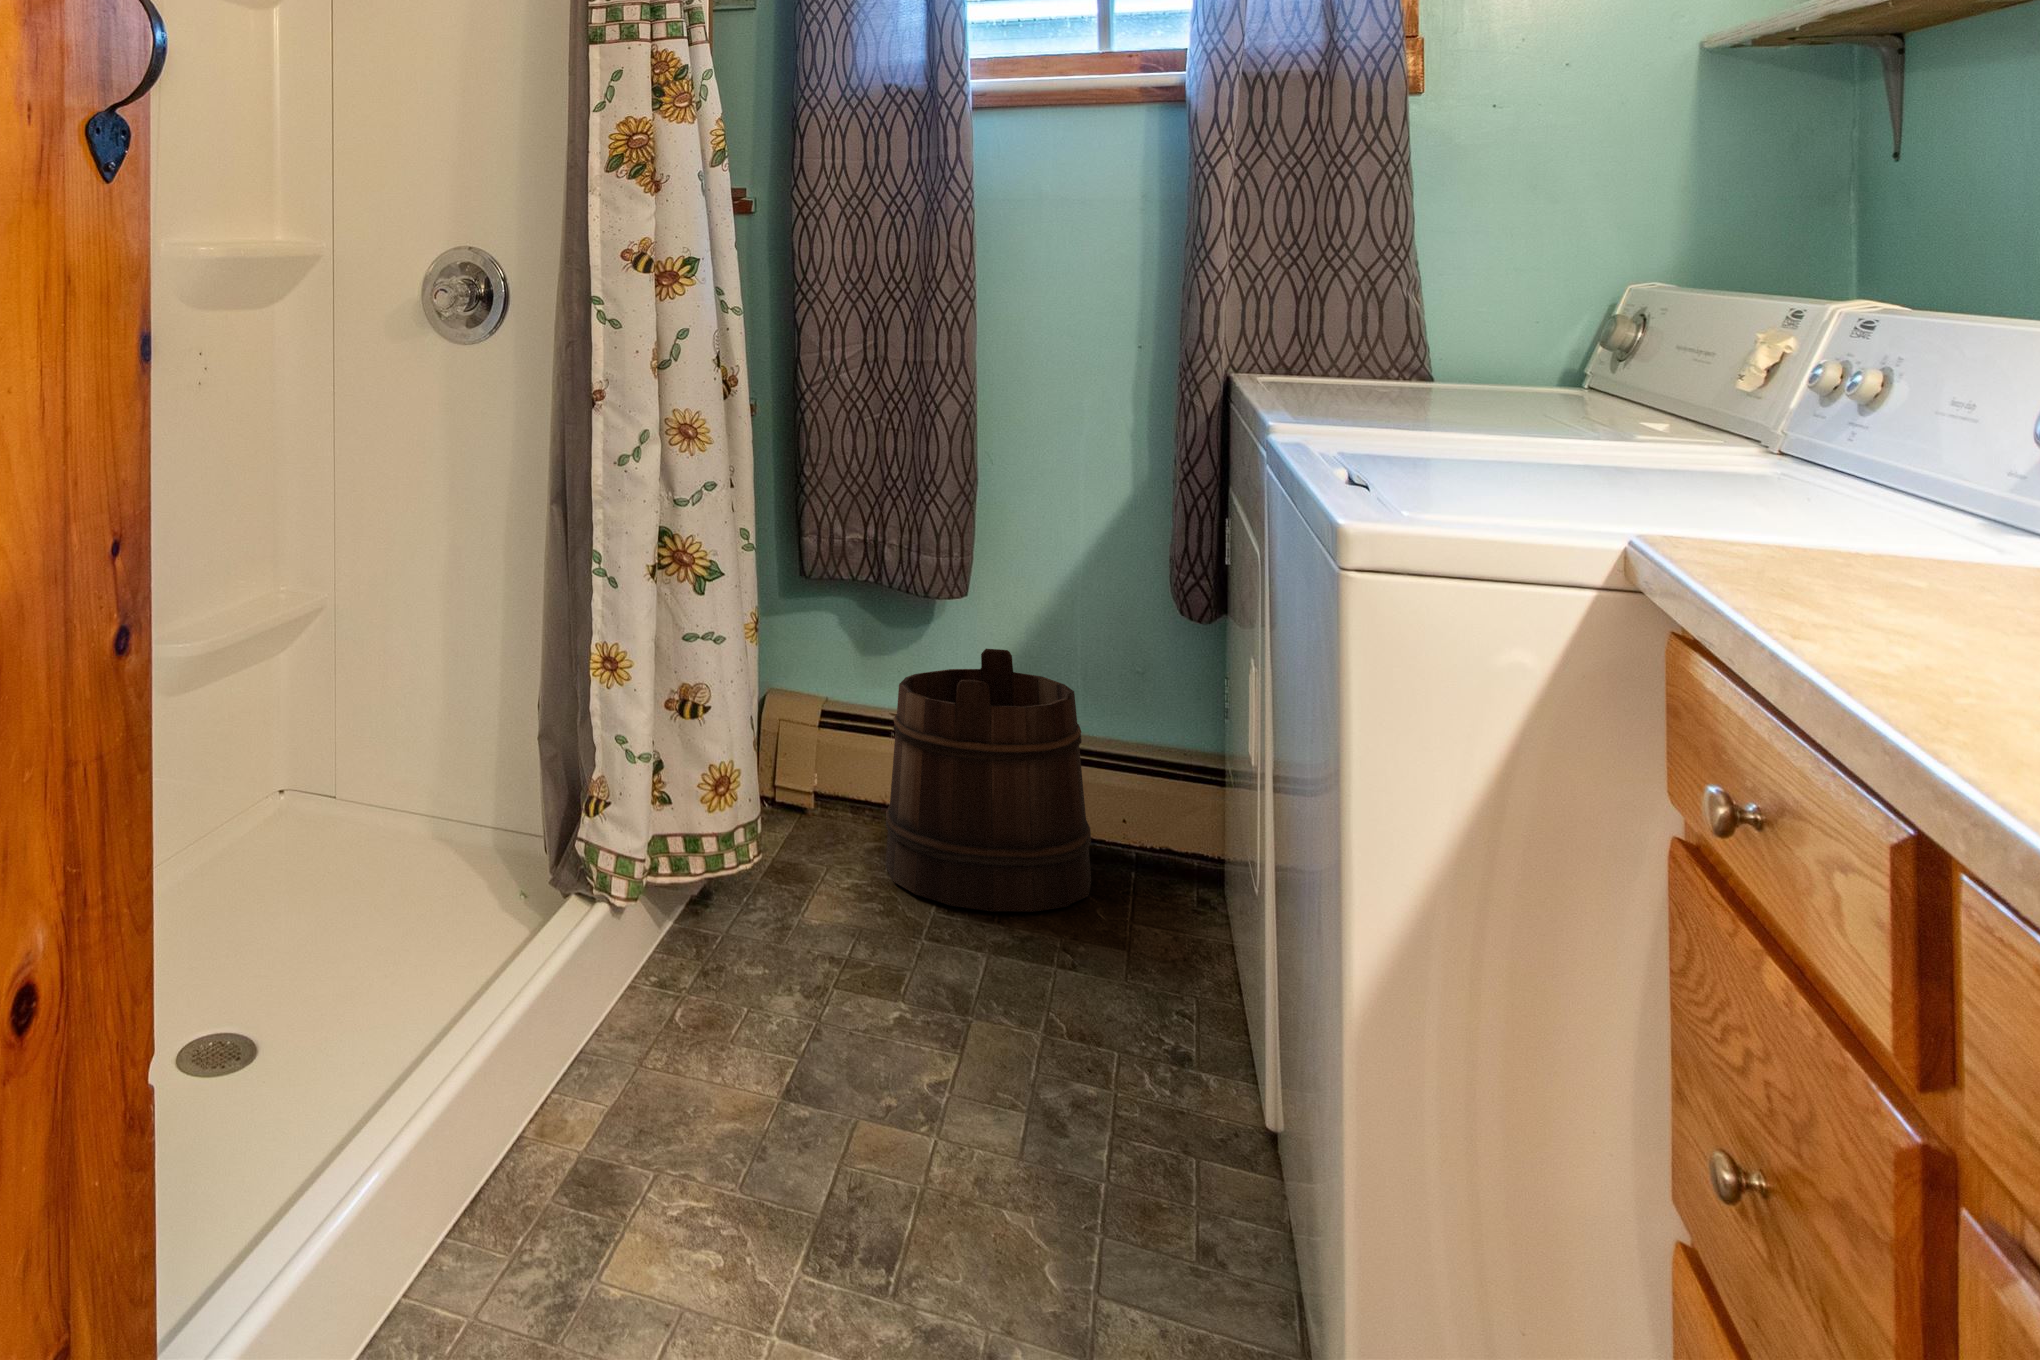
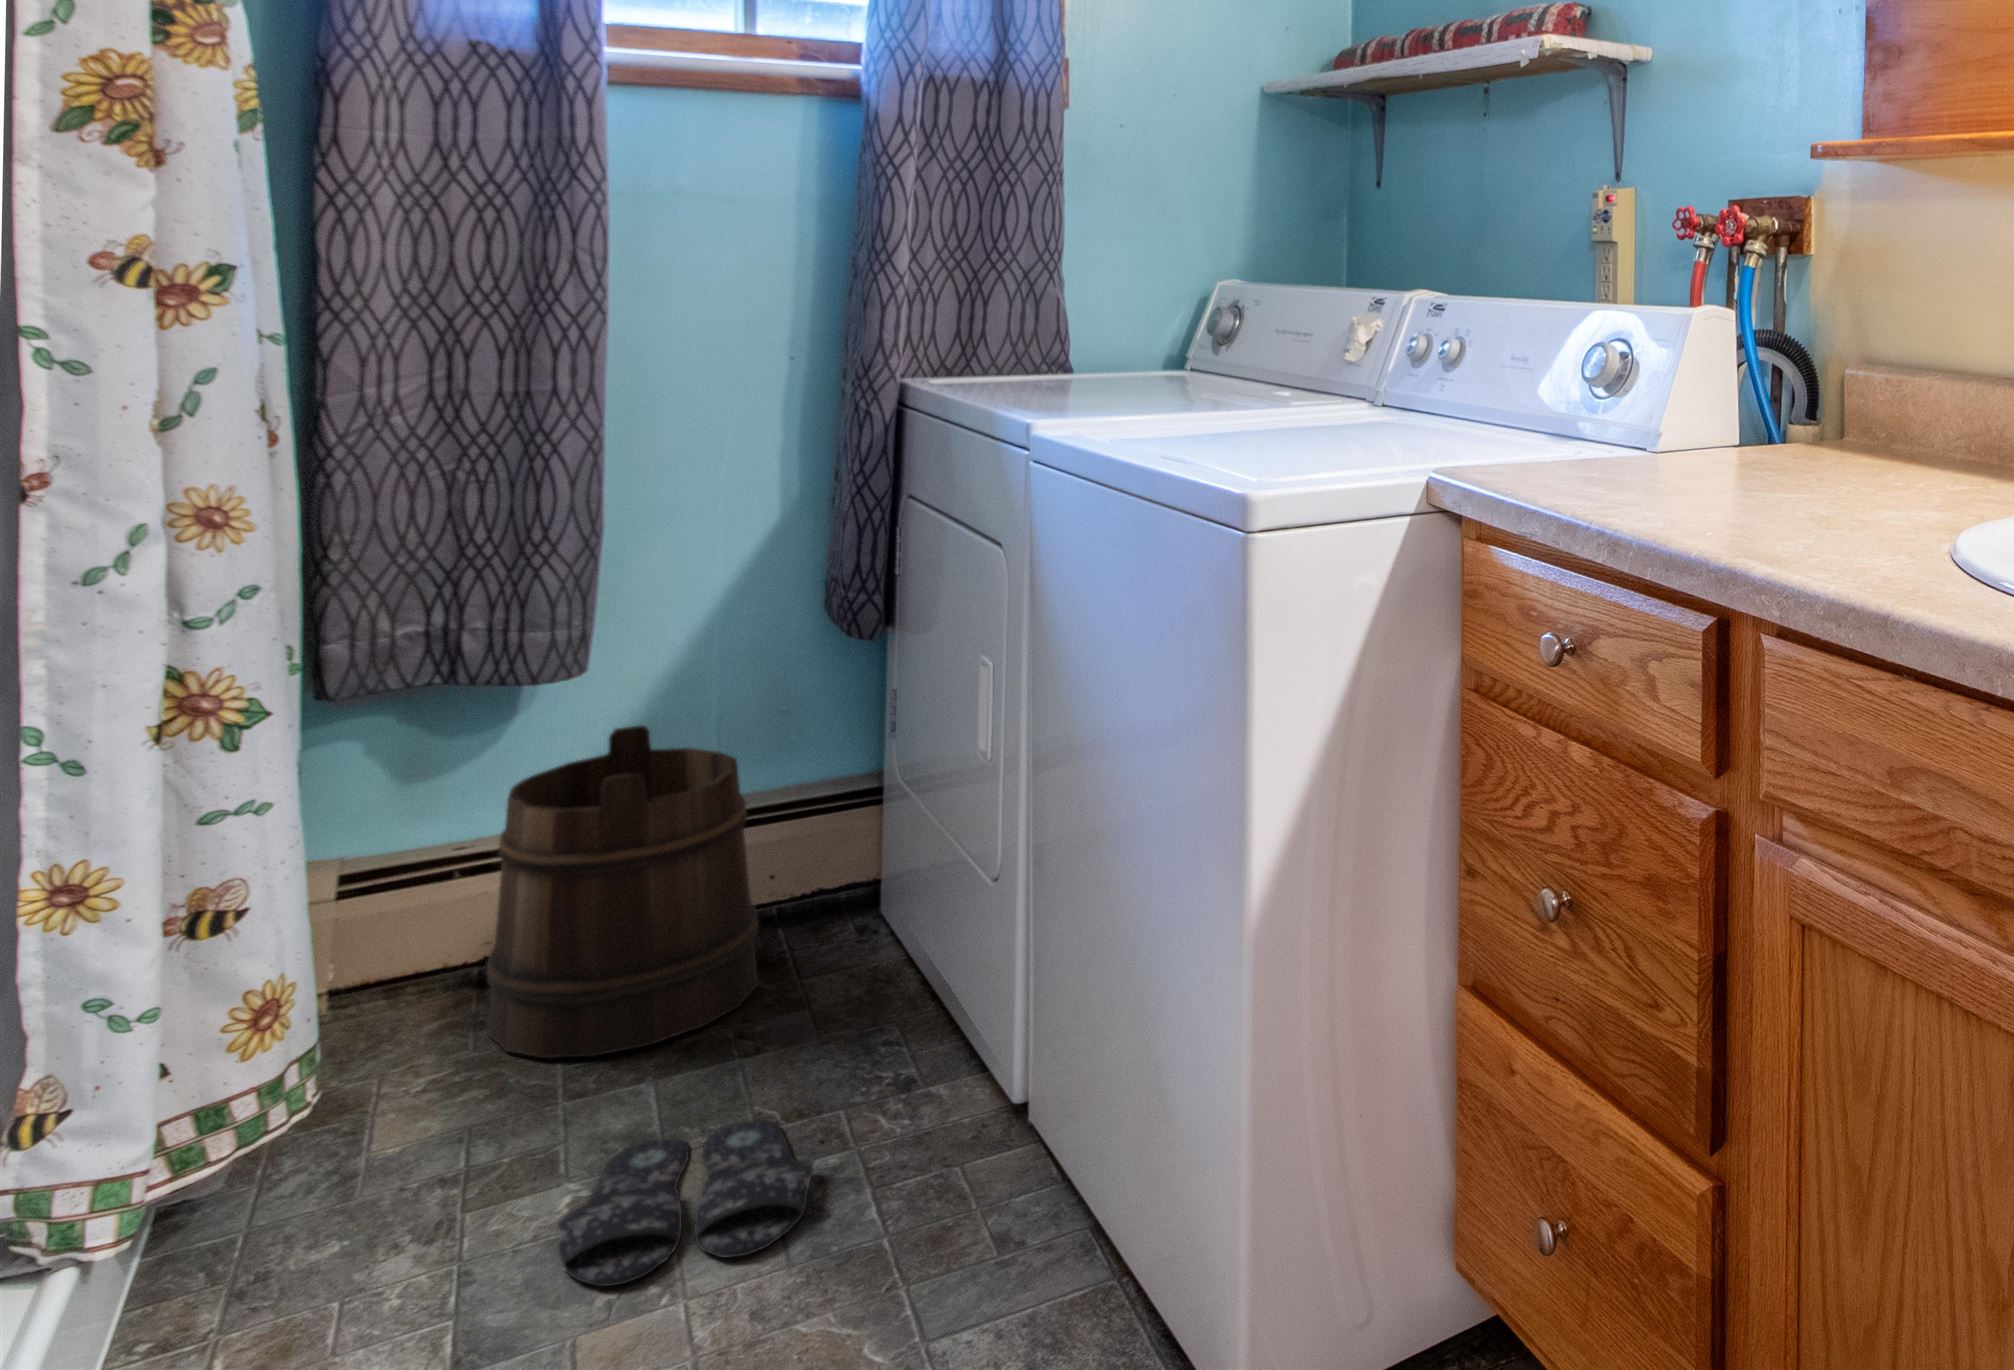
slippers: none [883,977,1084,1087] -> present [557,1120,814,1286]

